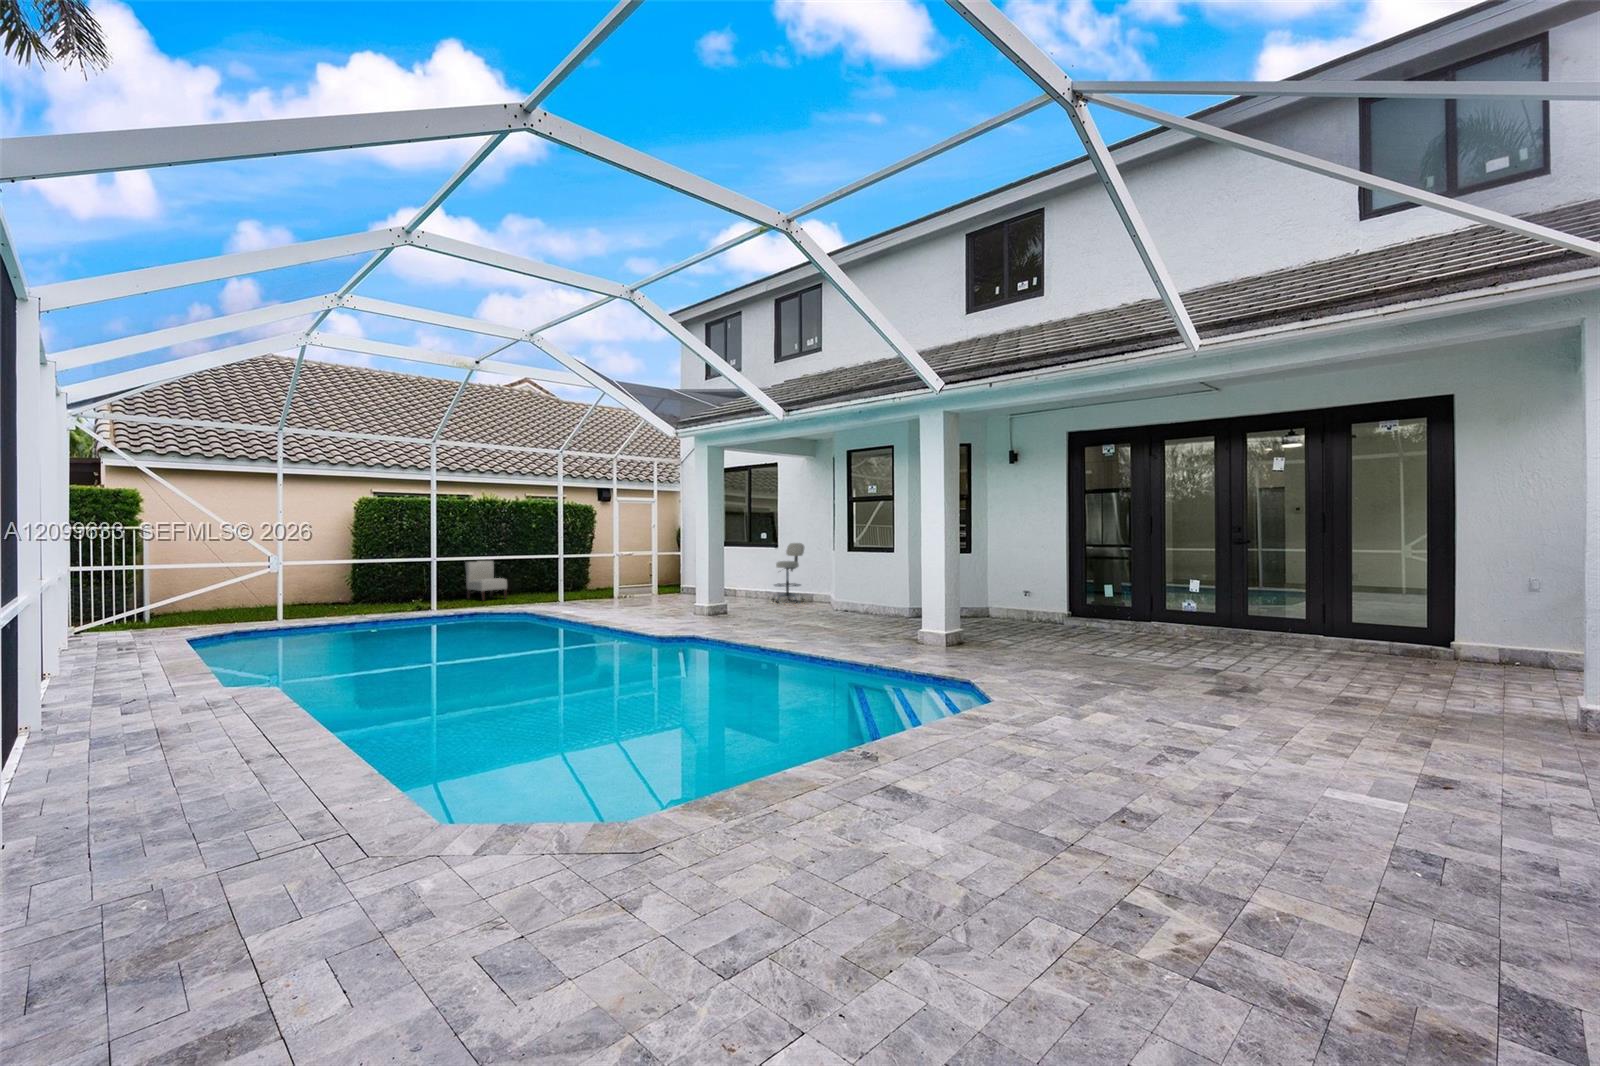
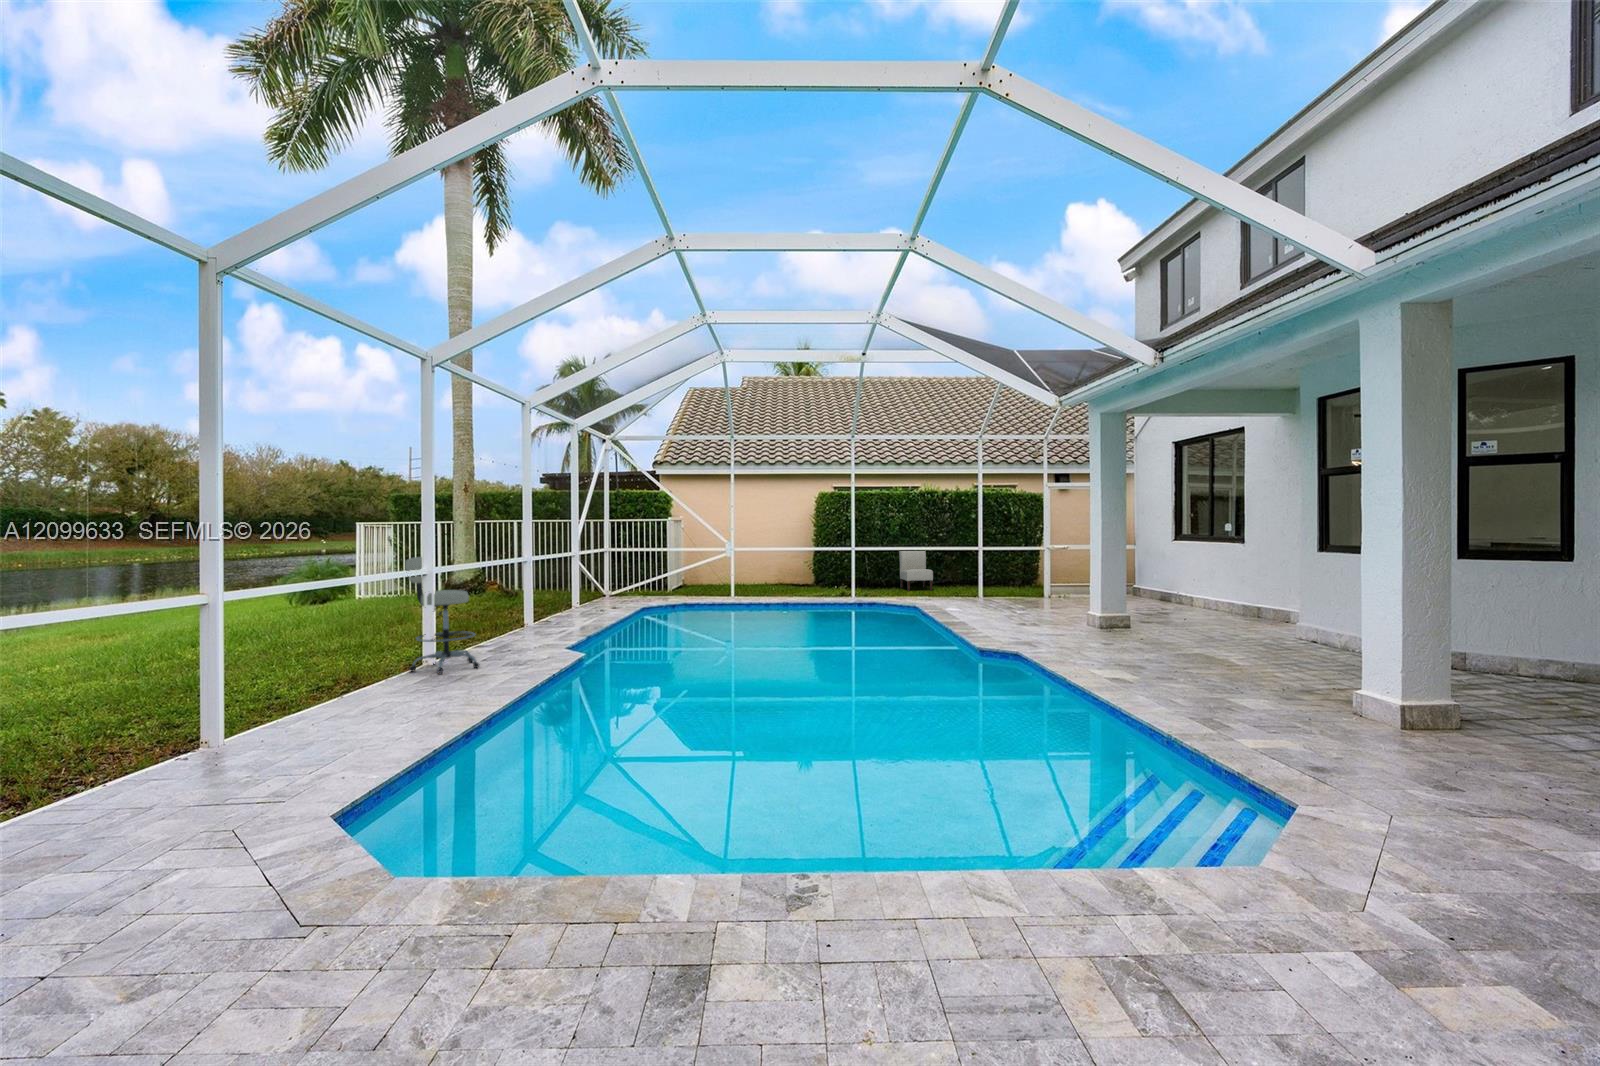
stool: present [772,543,804,603] -> present [405,557,479,673]

